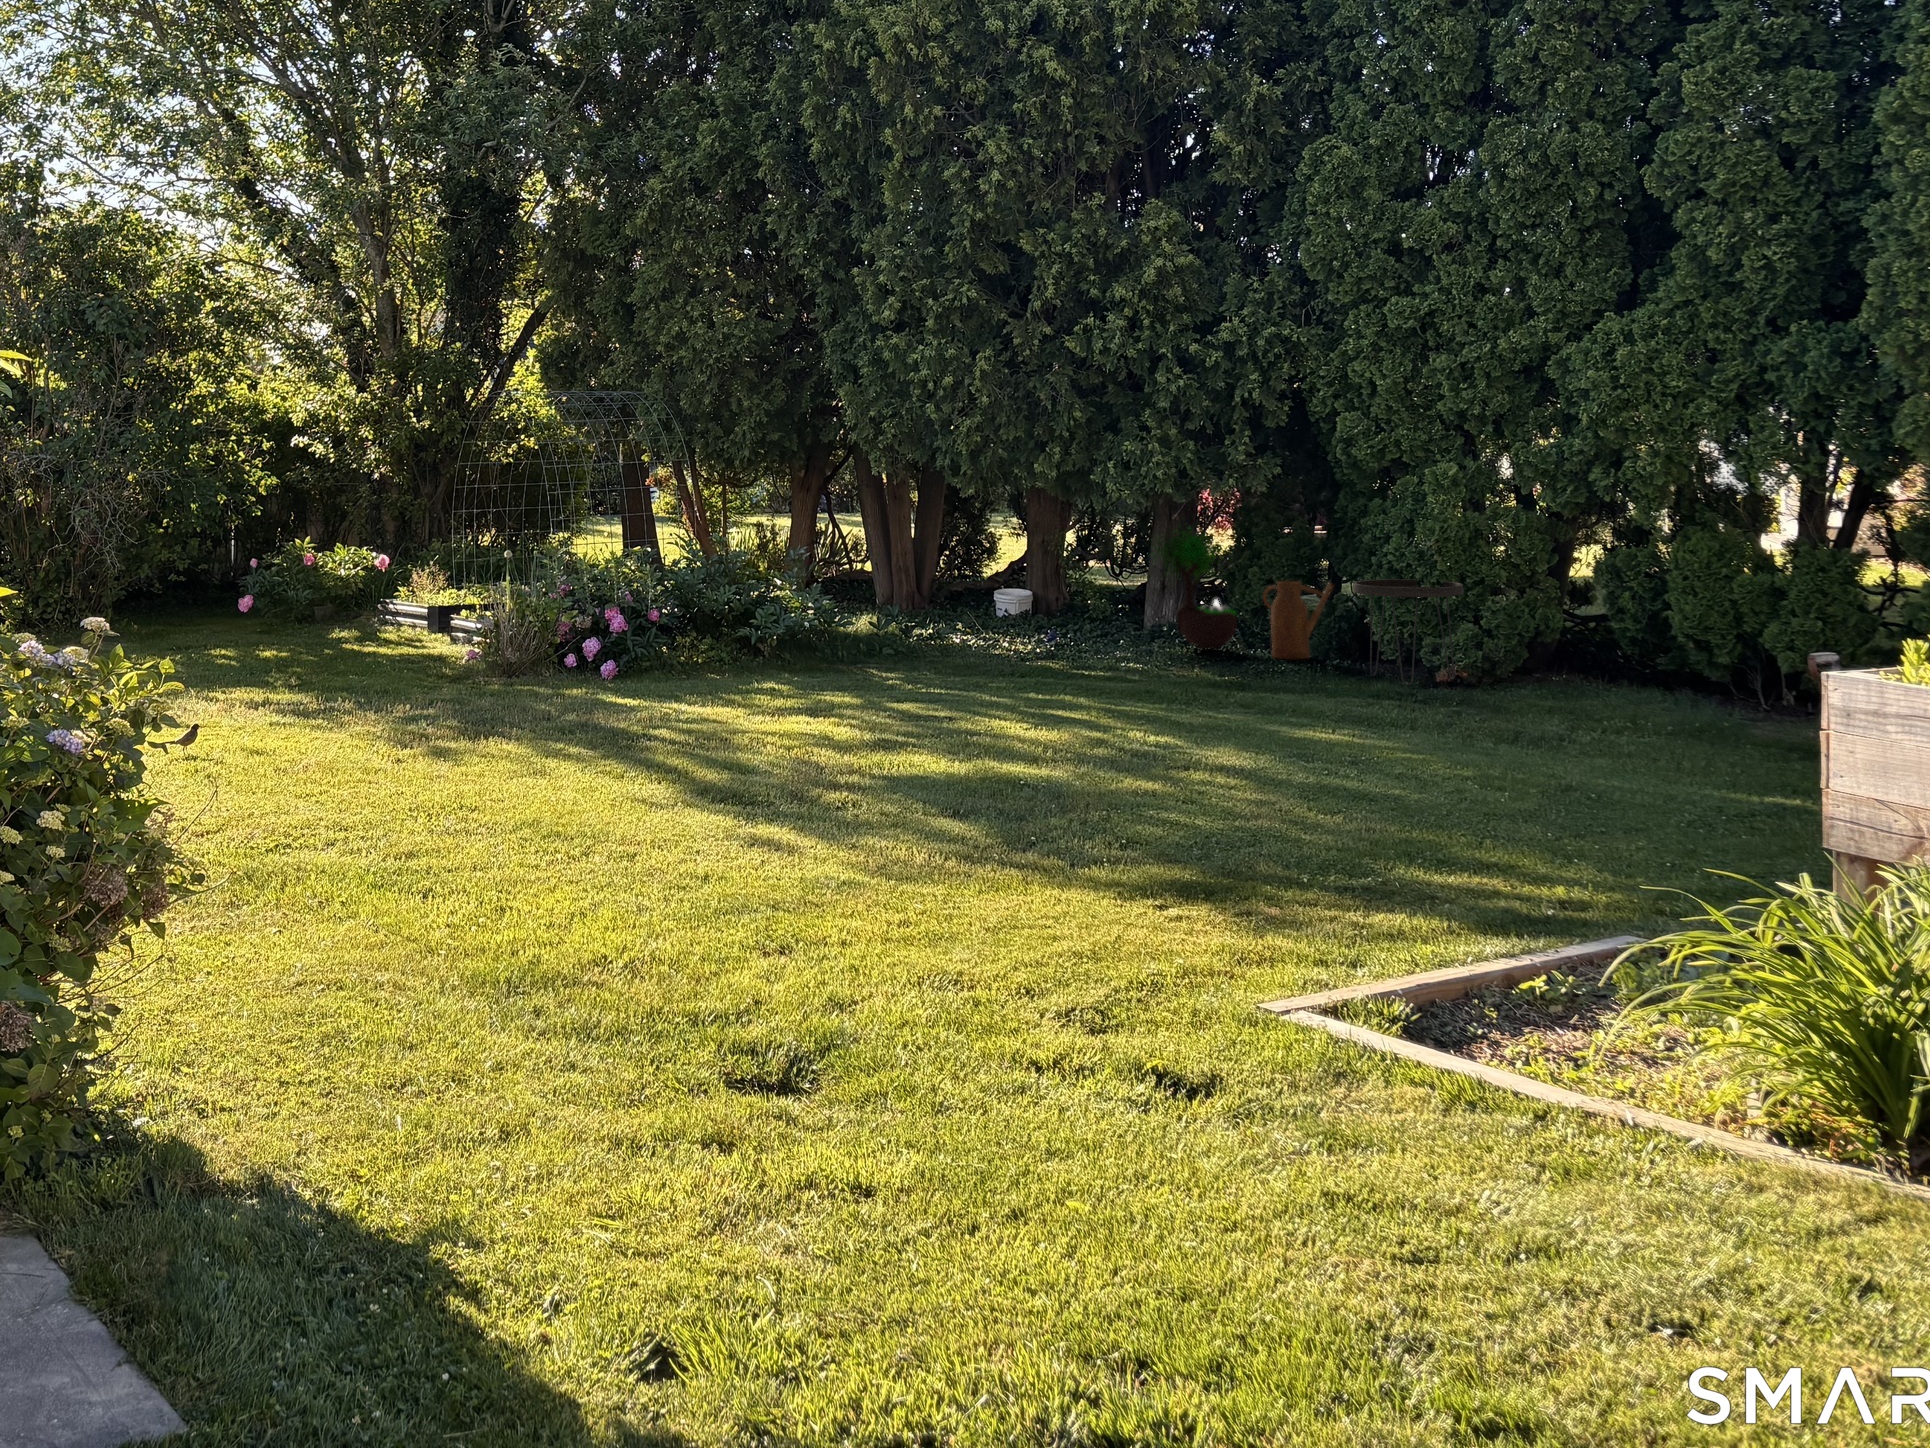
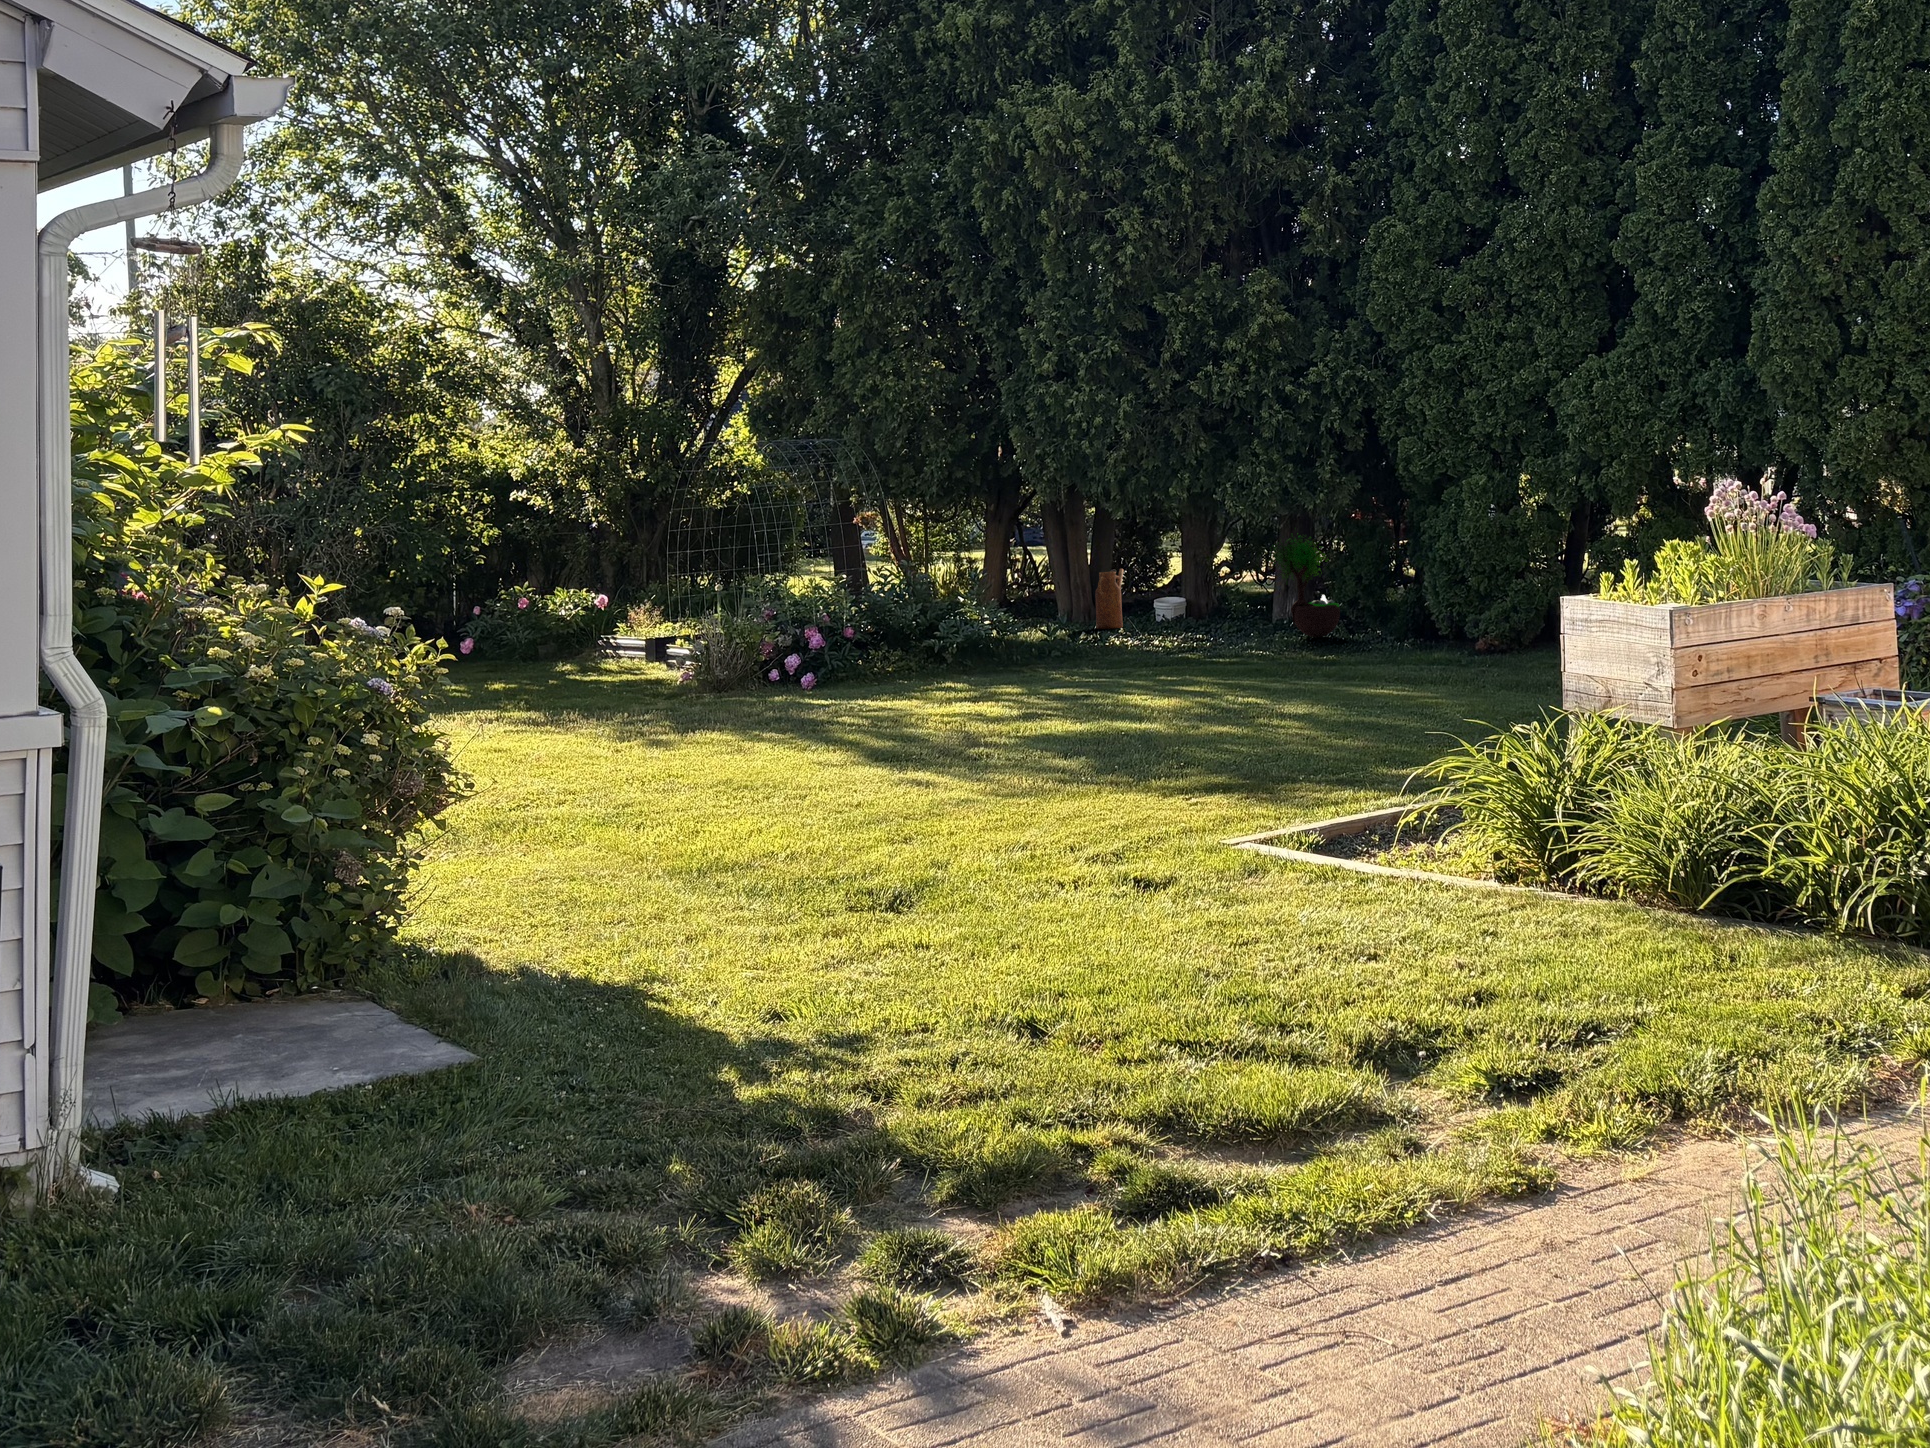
side table: present [1353,579,1463,686] -> none [1418,569,1500,654]
watering can: present [1263,581,1334,659] -> present [1095,569,1124,629]

